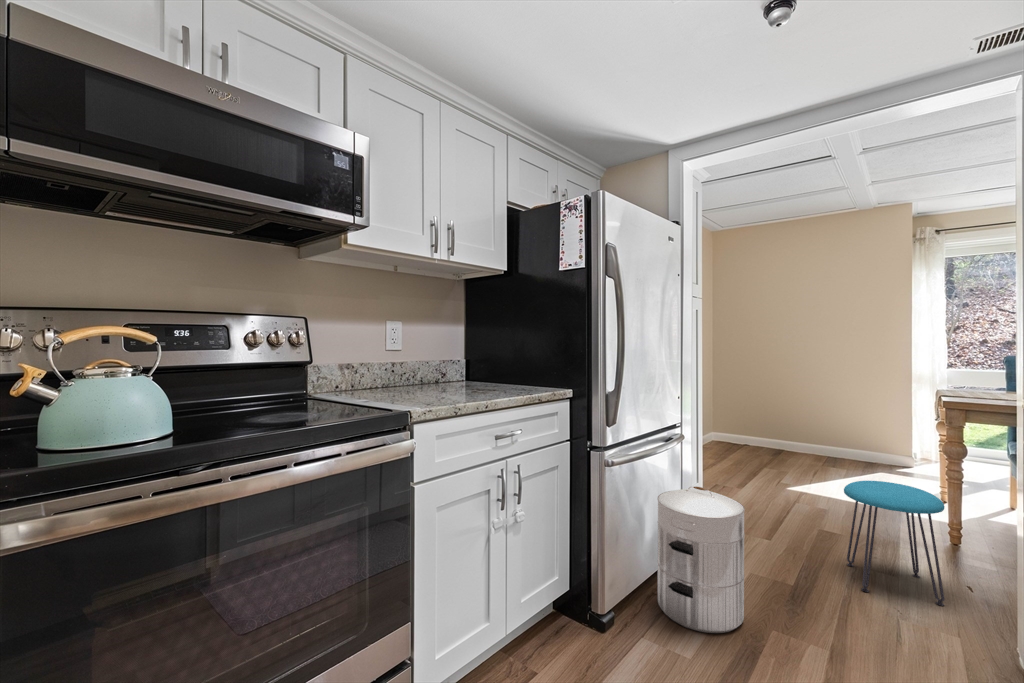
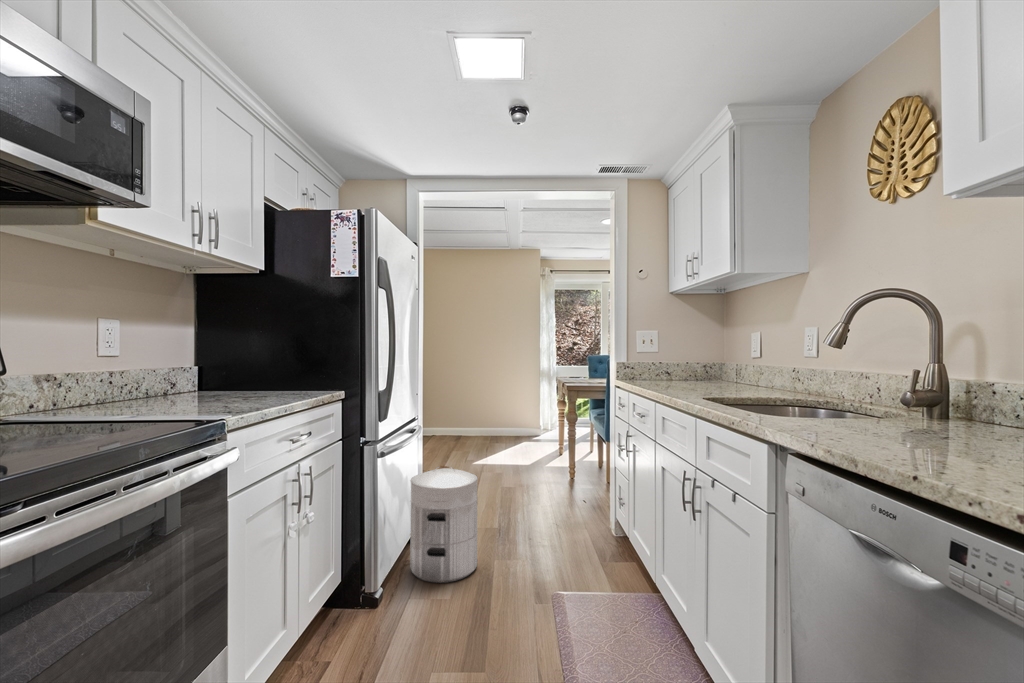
stool: present [844,481,945,606] -> none [525,444,580,522]

